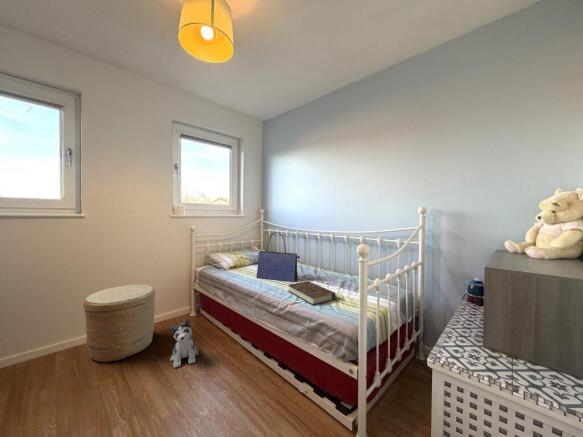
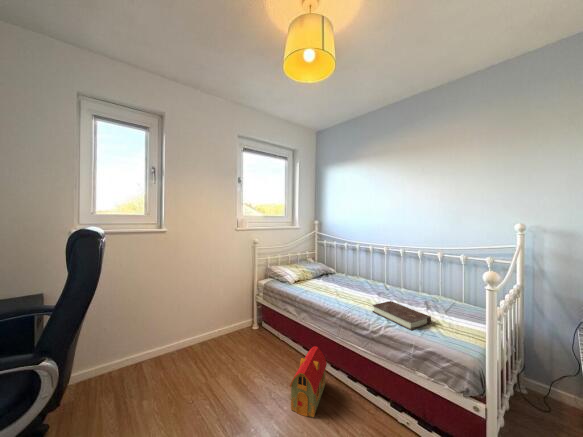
tote bag: present [256,232,300,282] -> none [328,248,376,301]
woven basket: present [83,285,155,363] -> none [170,298,230,377]
plush toy: present [169,319,198,368] -> none [252,336,278,386]
toy house: none [196,326,243,394] -> present [290,346,327,417]

